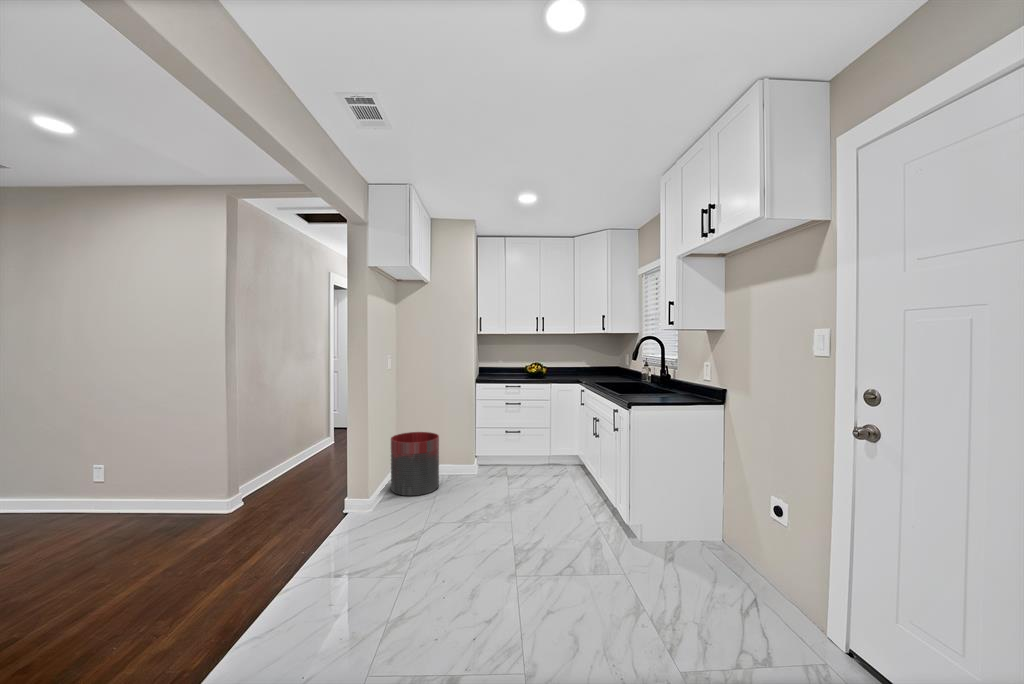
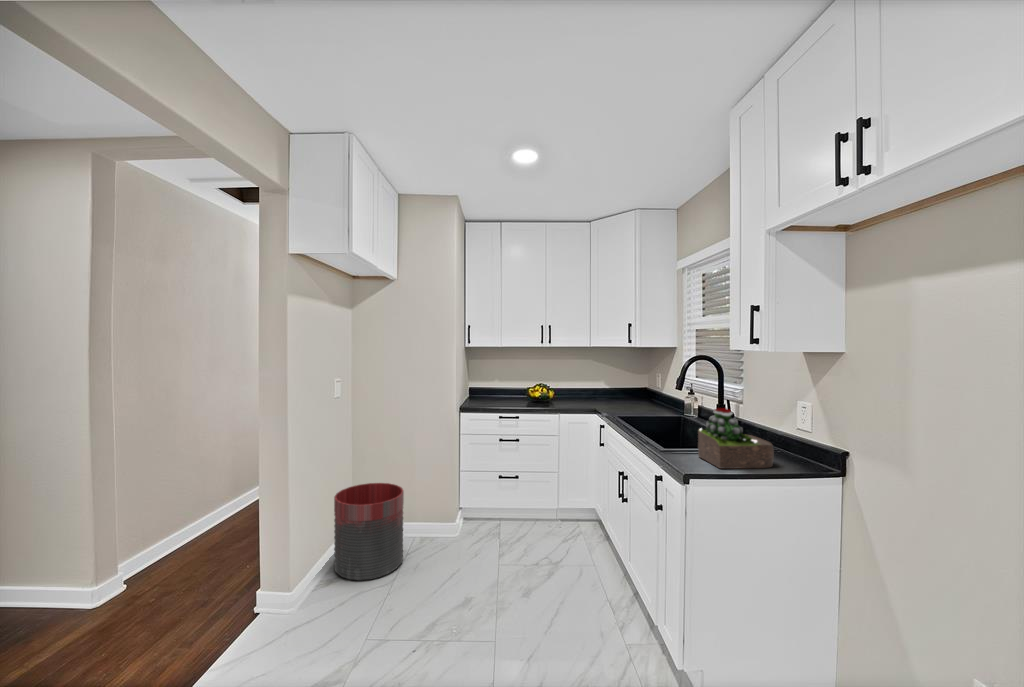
succulent plant: none [641,366,685,402] -> present [698,408,774,469]

